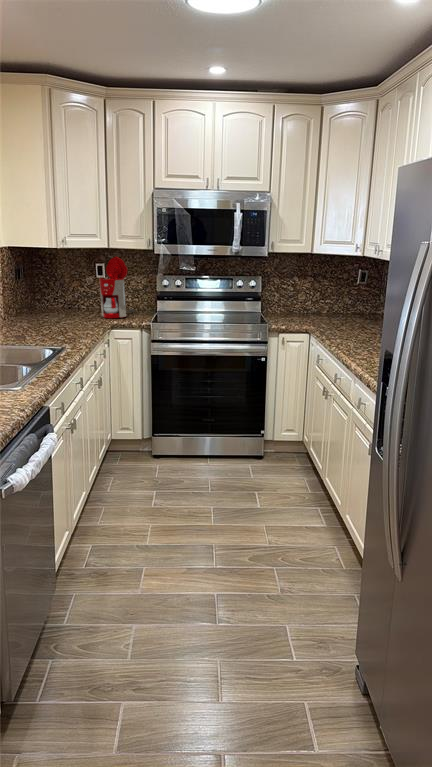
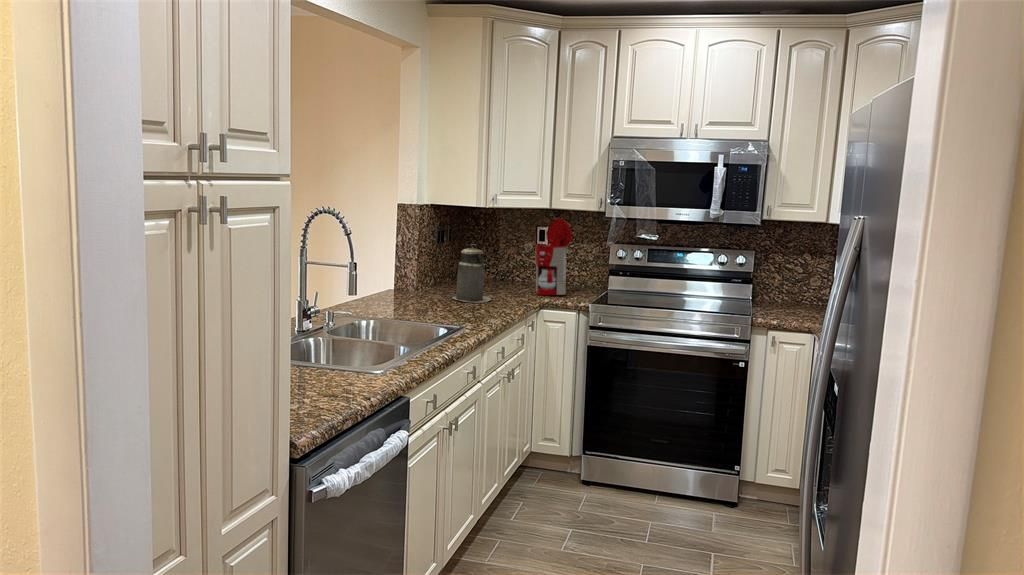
canister: none [39,280,72,328] -> present [453,245,491,303]

